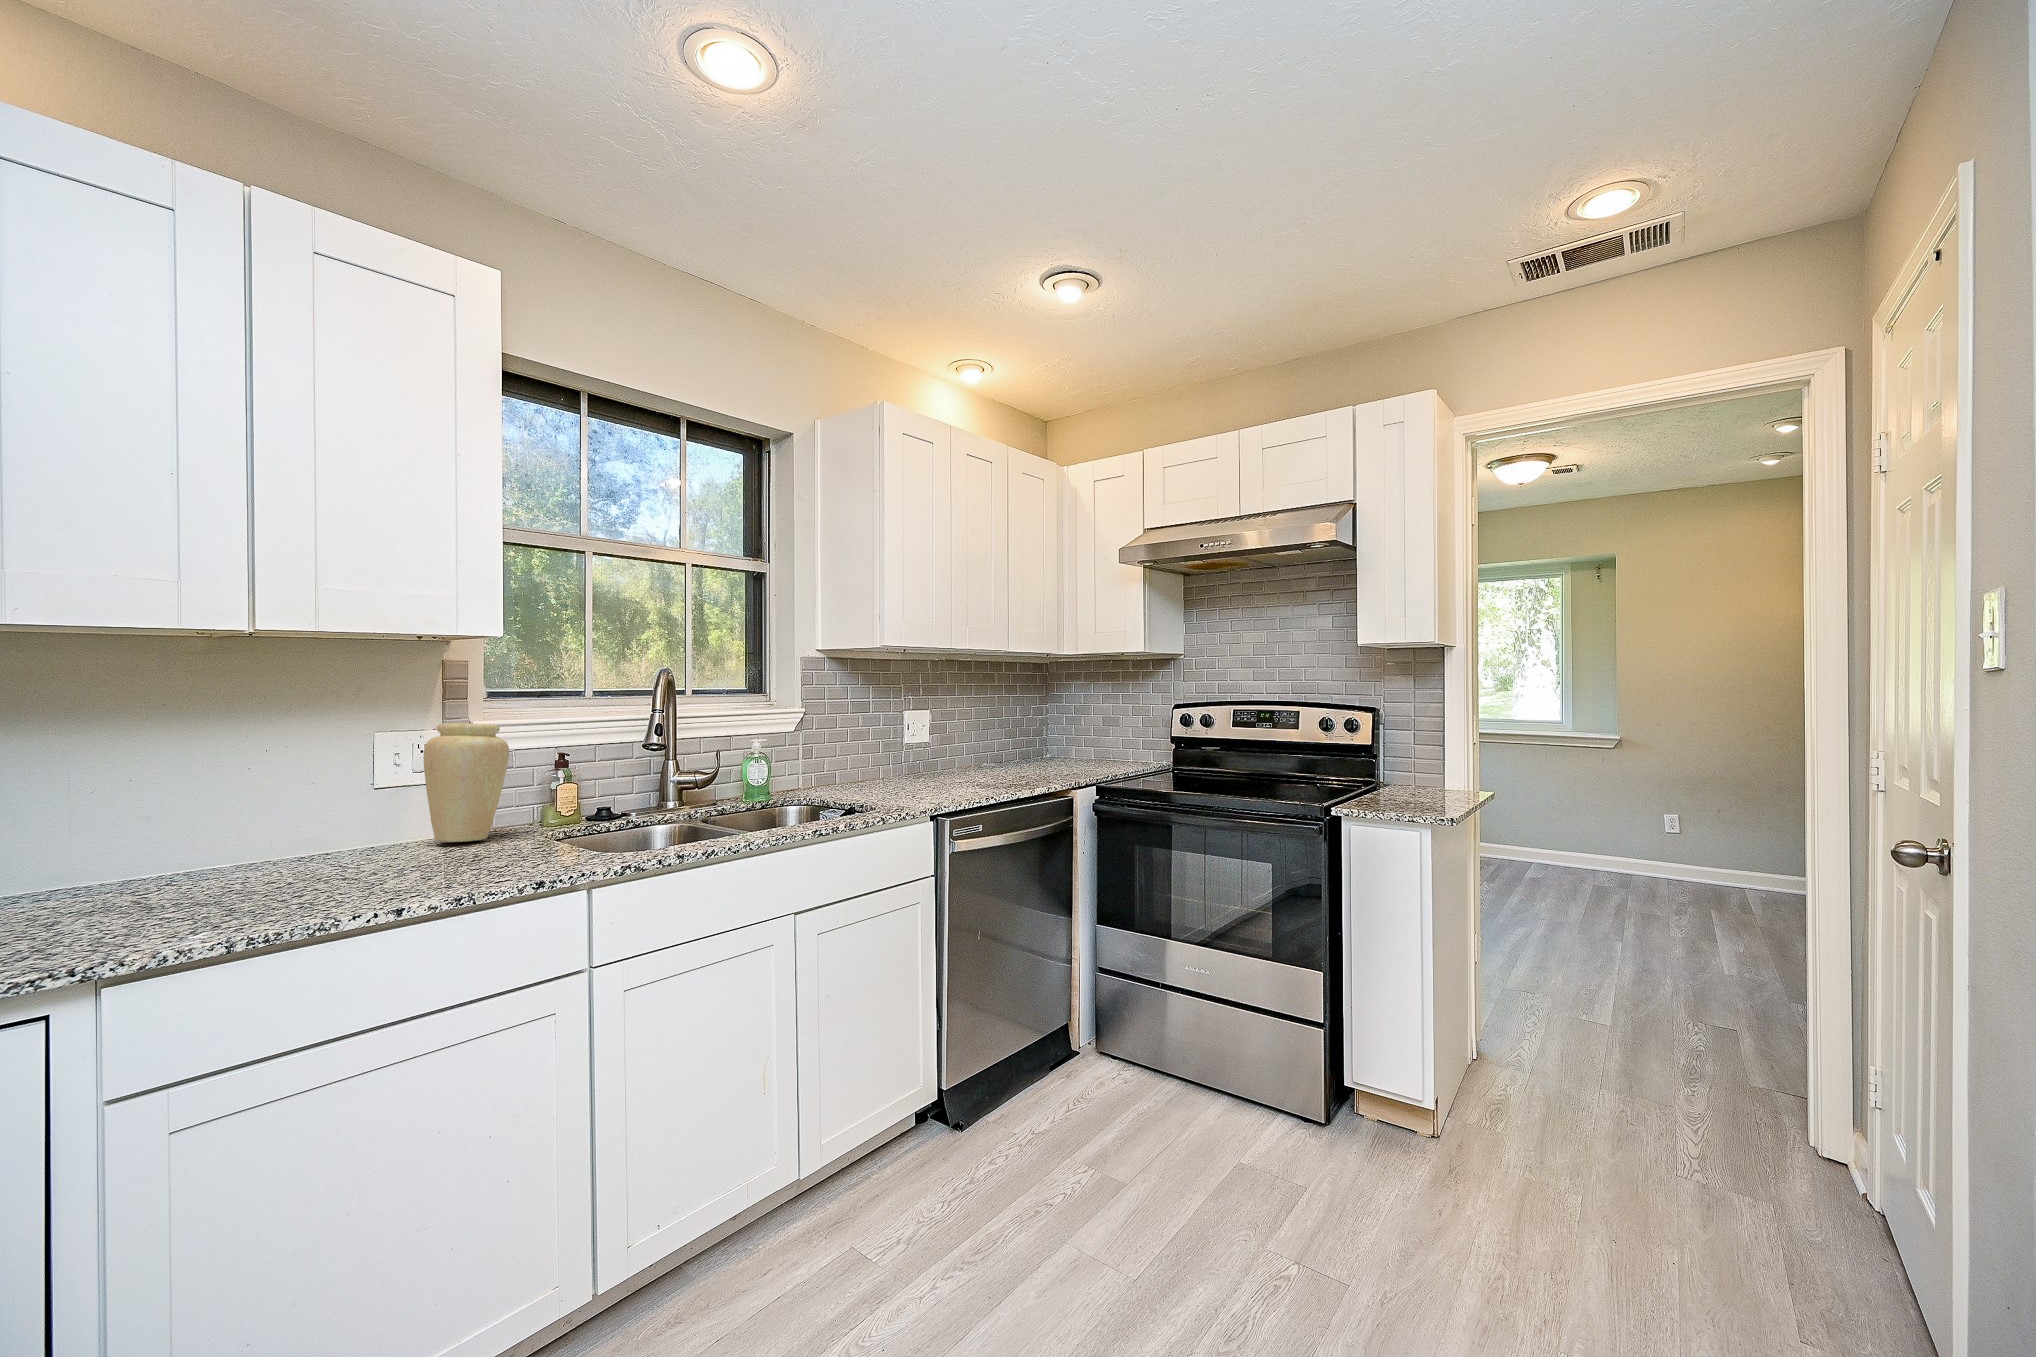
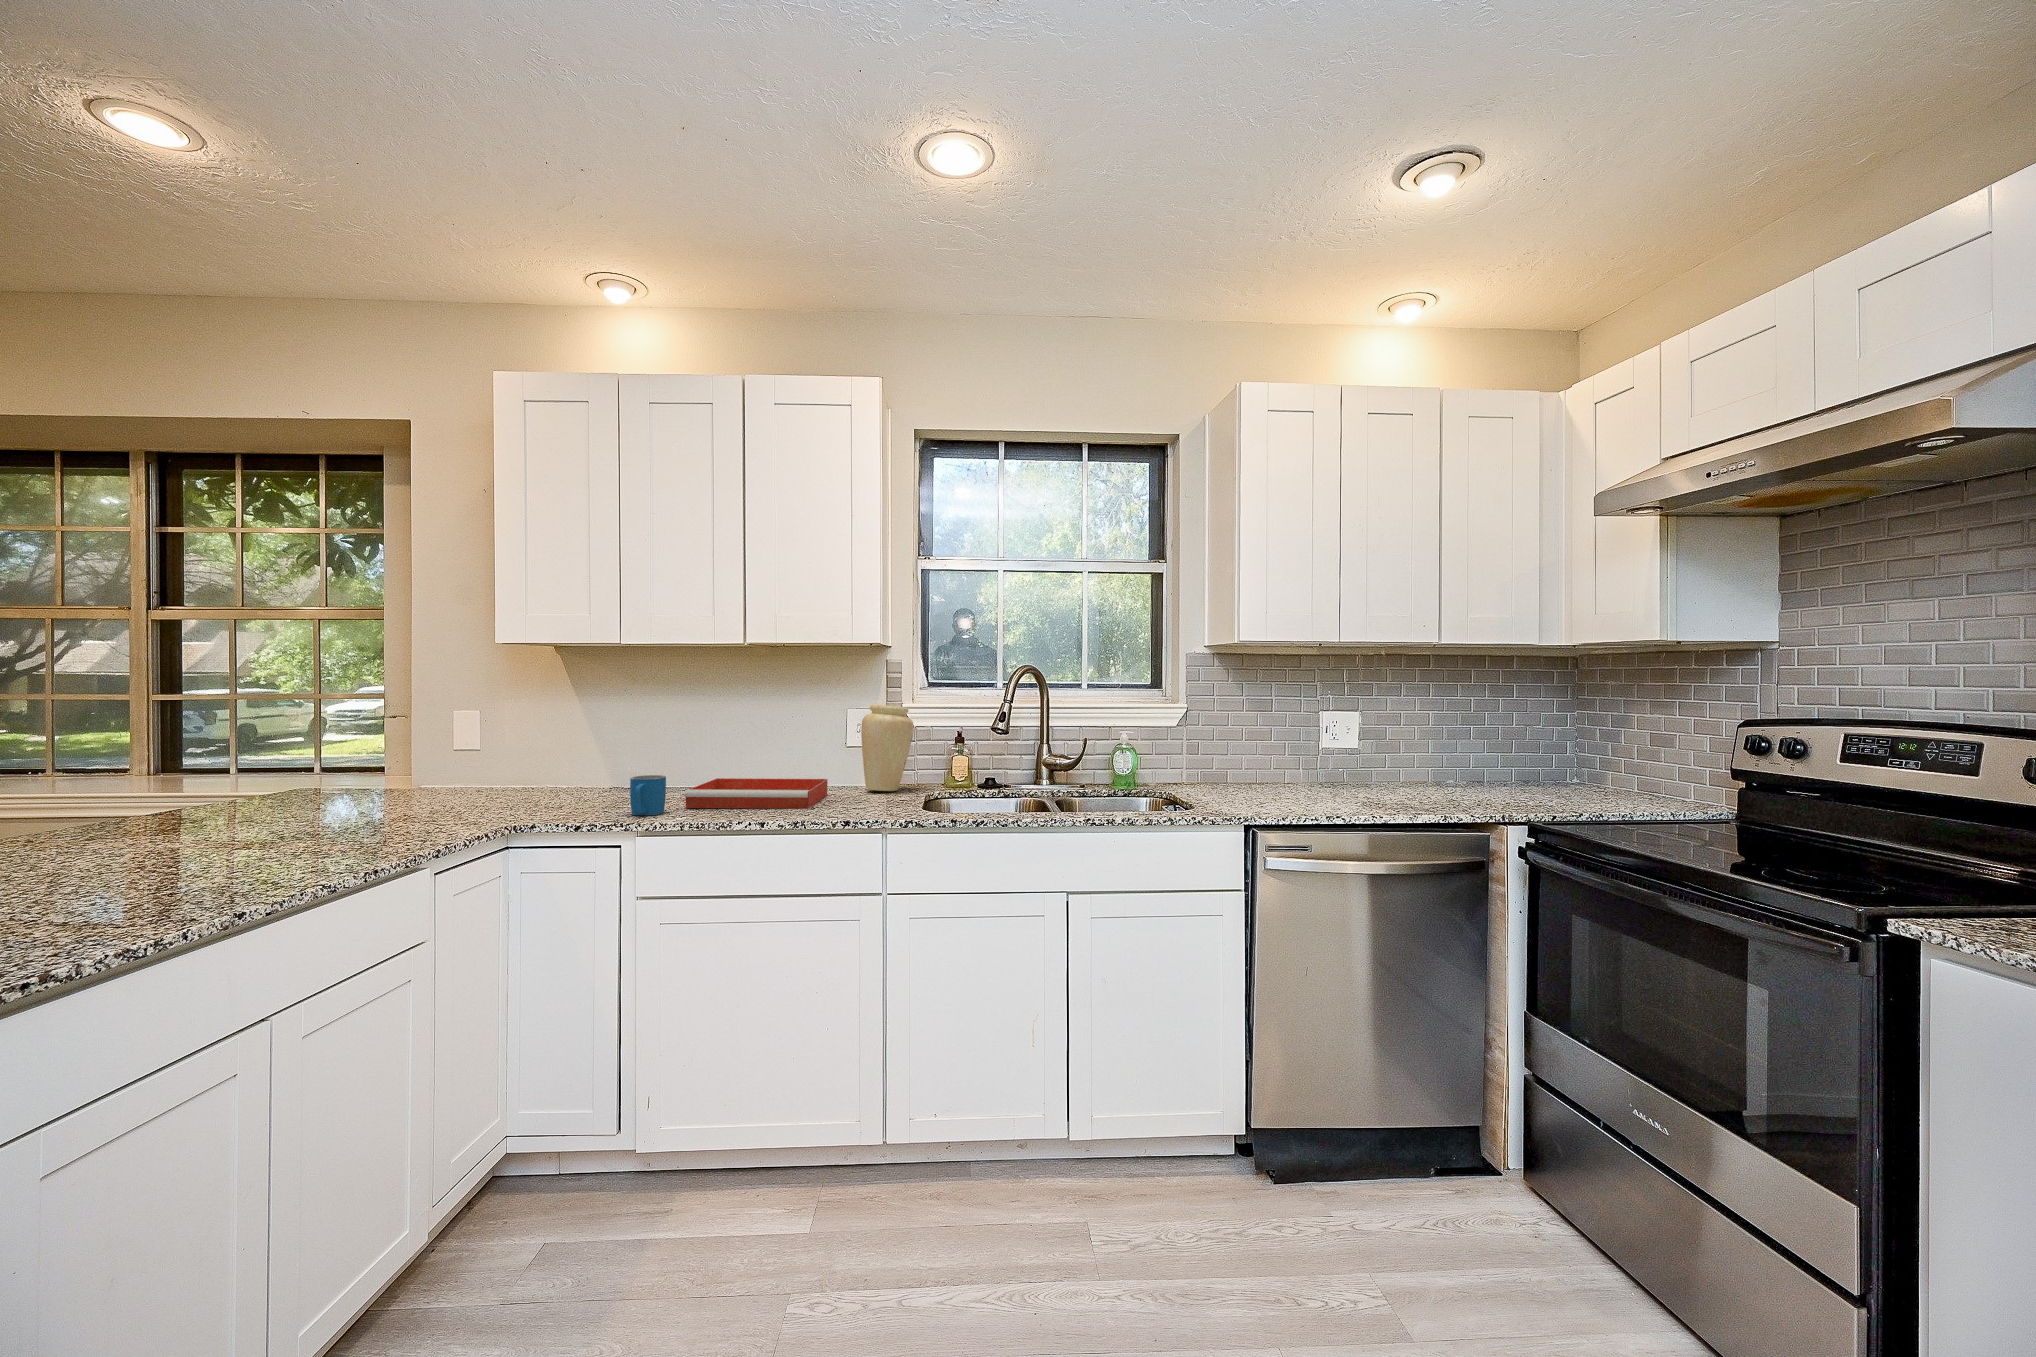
tray: none [150,835,417,916] -> present [685,778,828,809]
mug: none [50,865,137,945] -> present [630,775,666,815]

